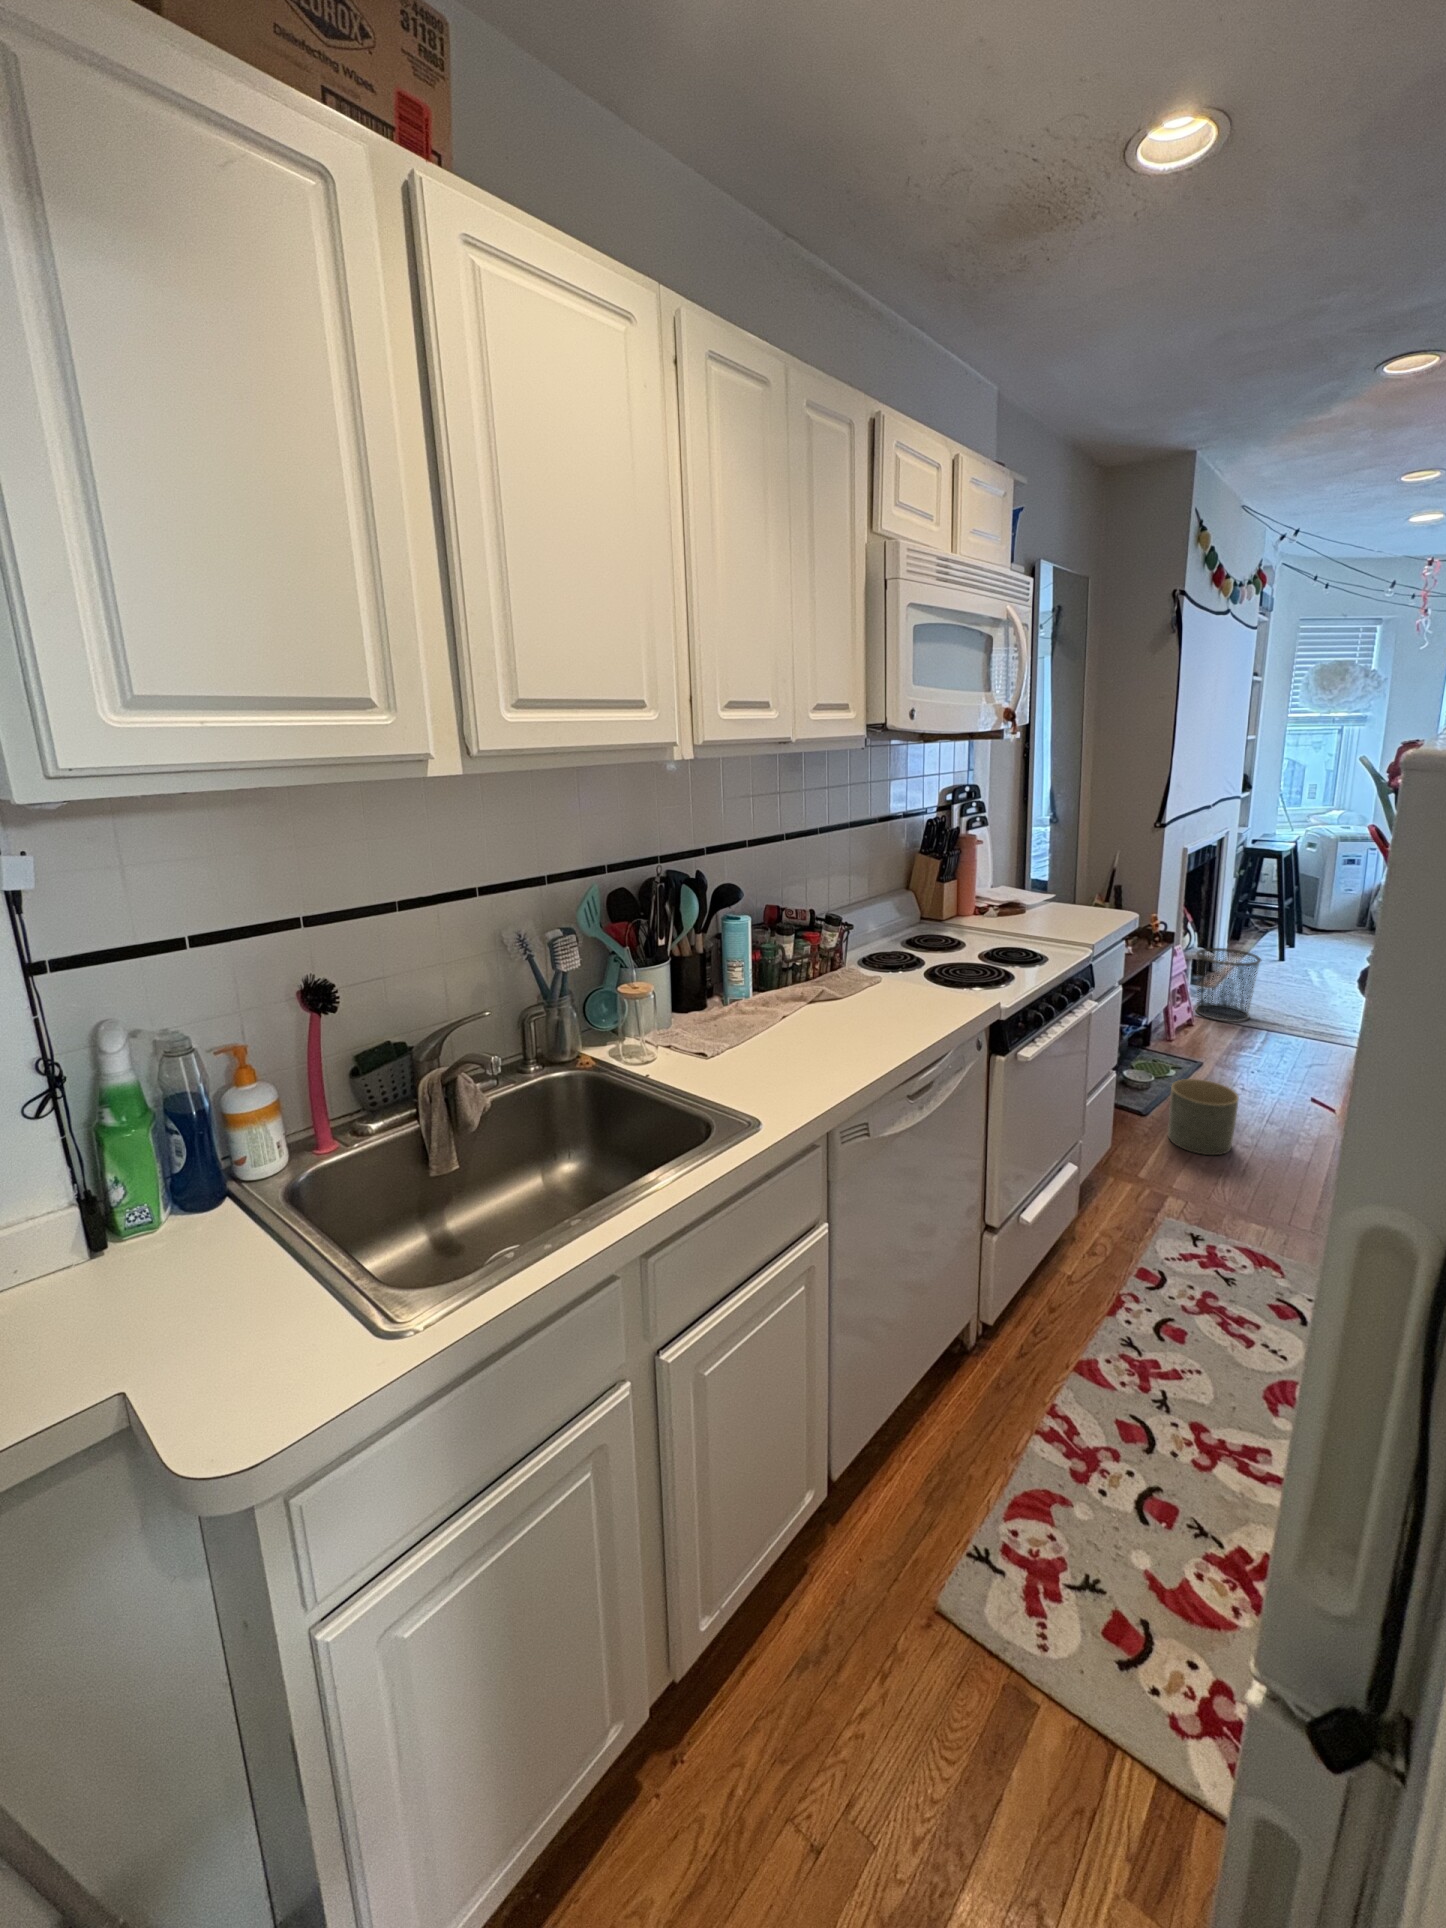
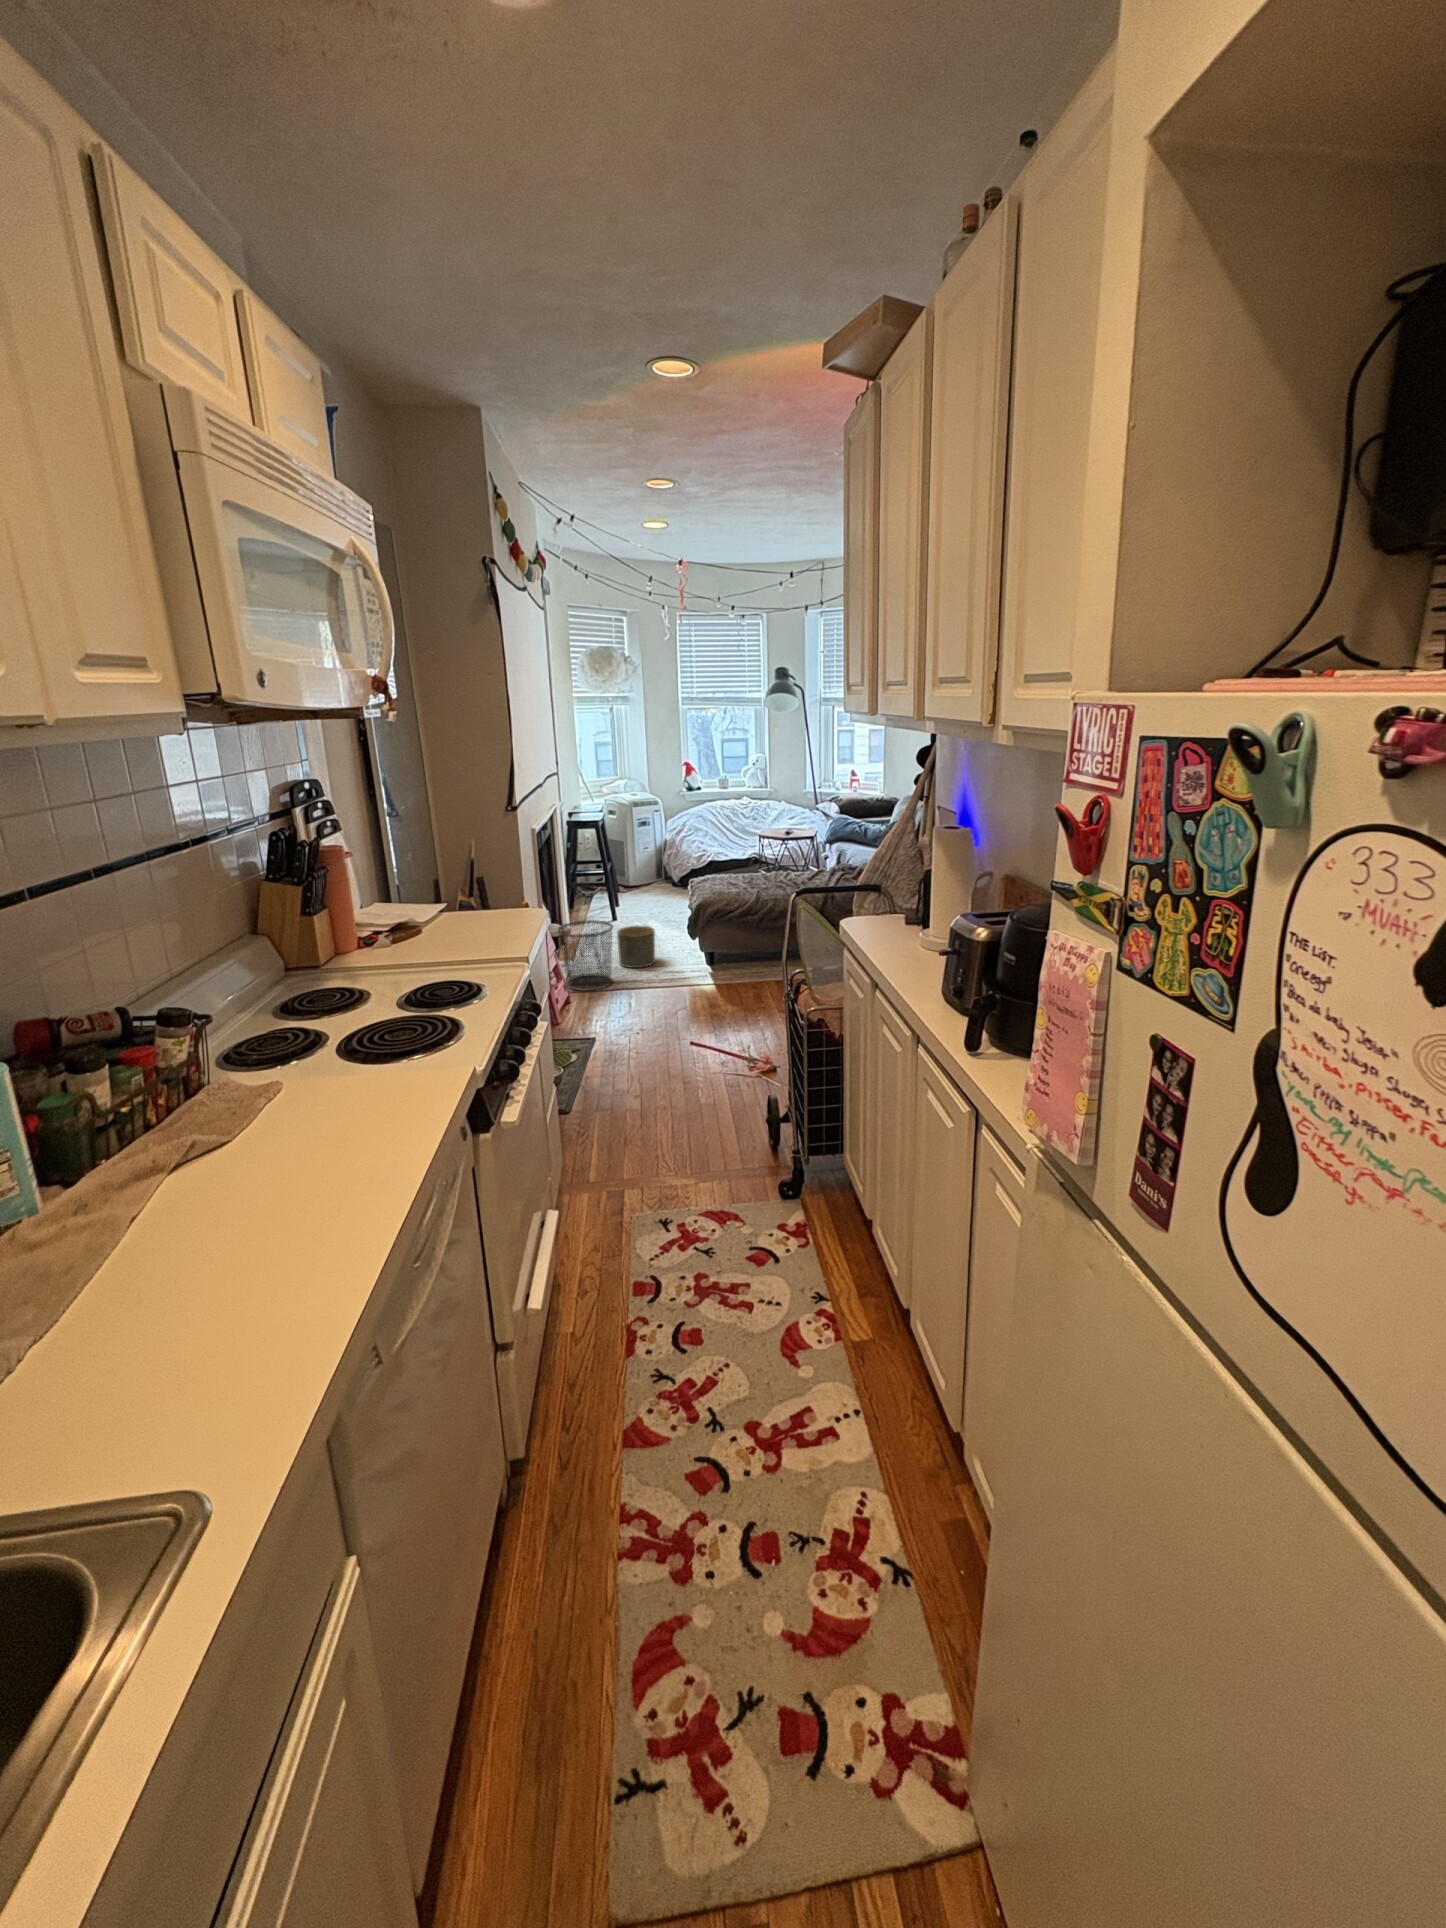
planter: present [1168,1079,1239,1155] -> present [617,926,655,968]

